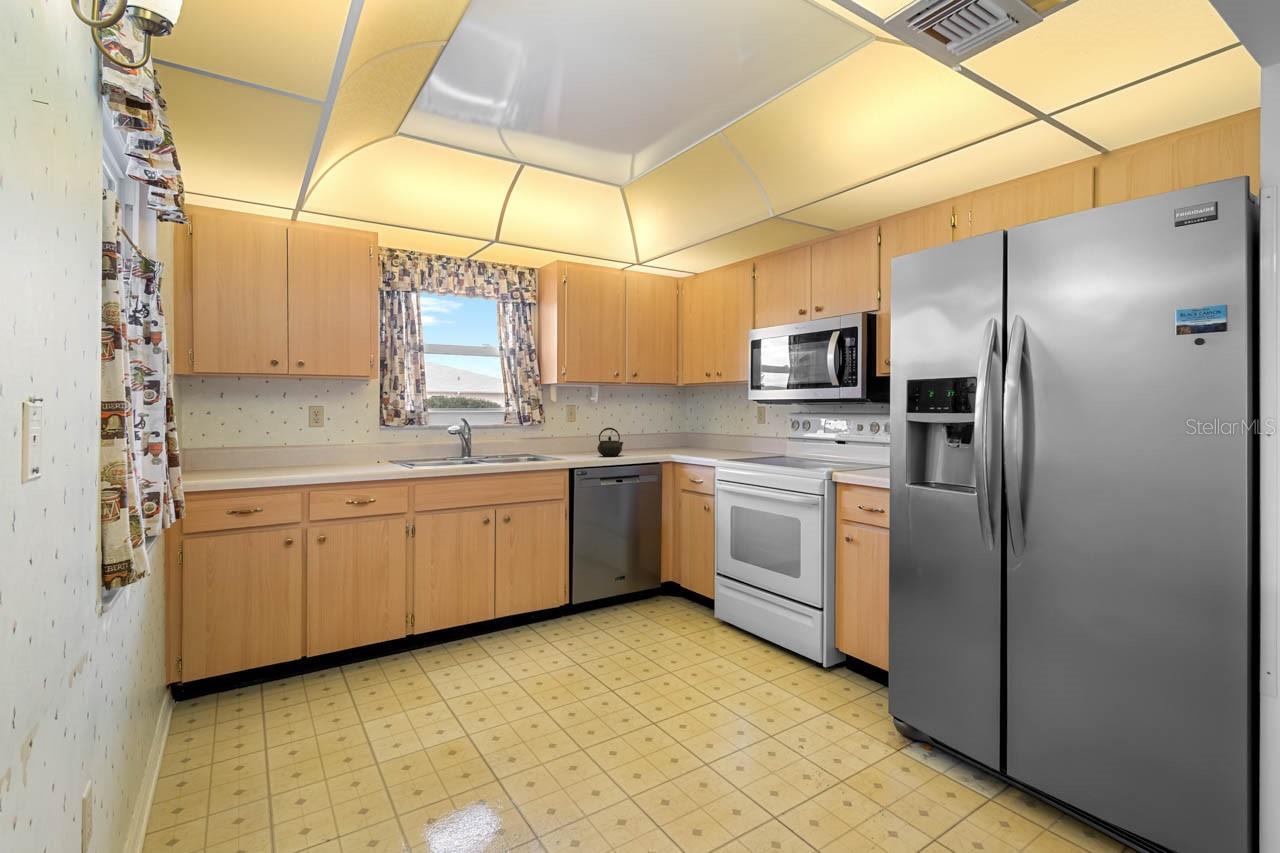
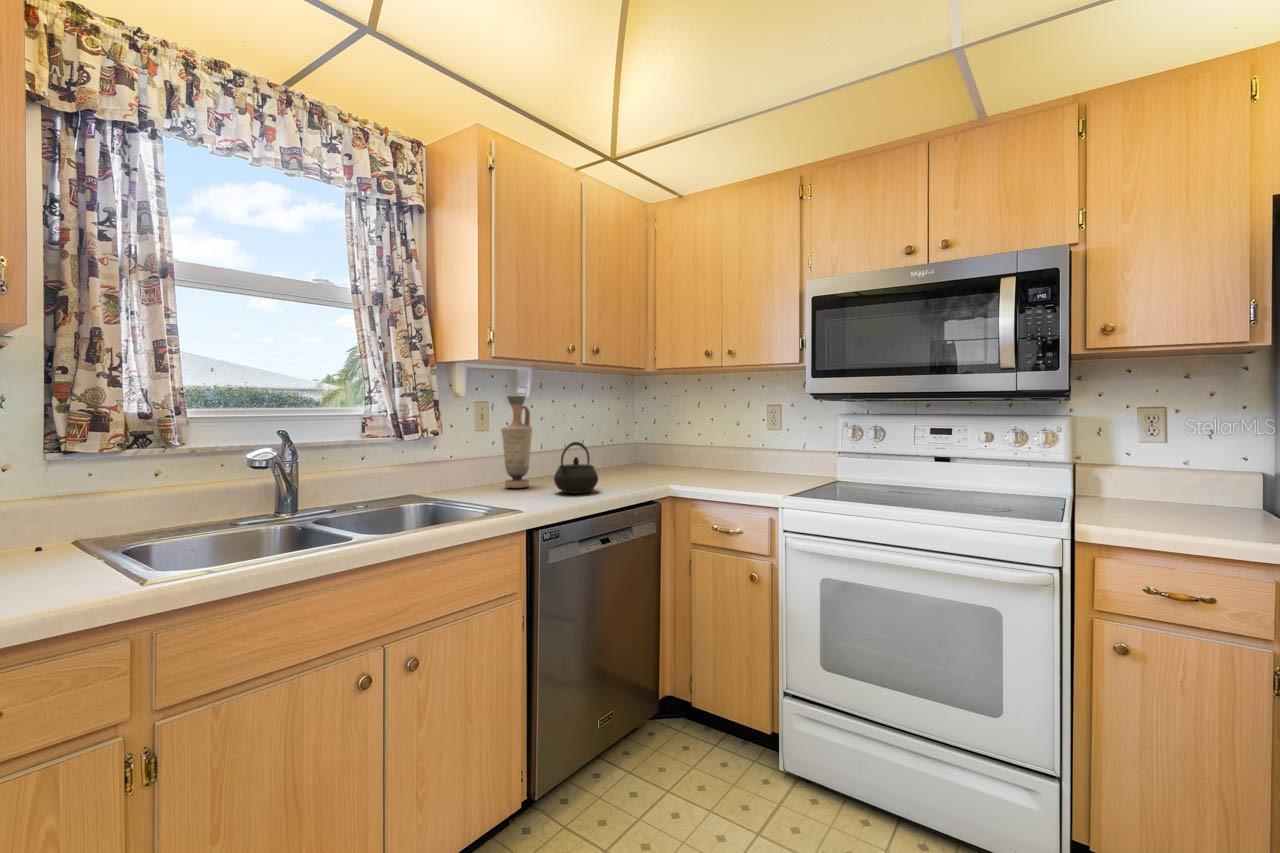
vase: none [576,402,594,454] -> present [501,396,532,488]

